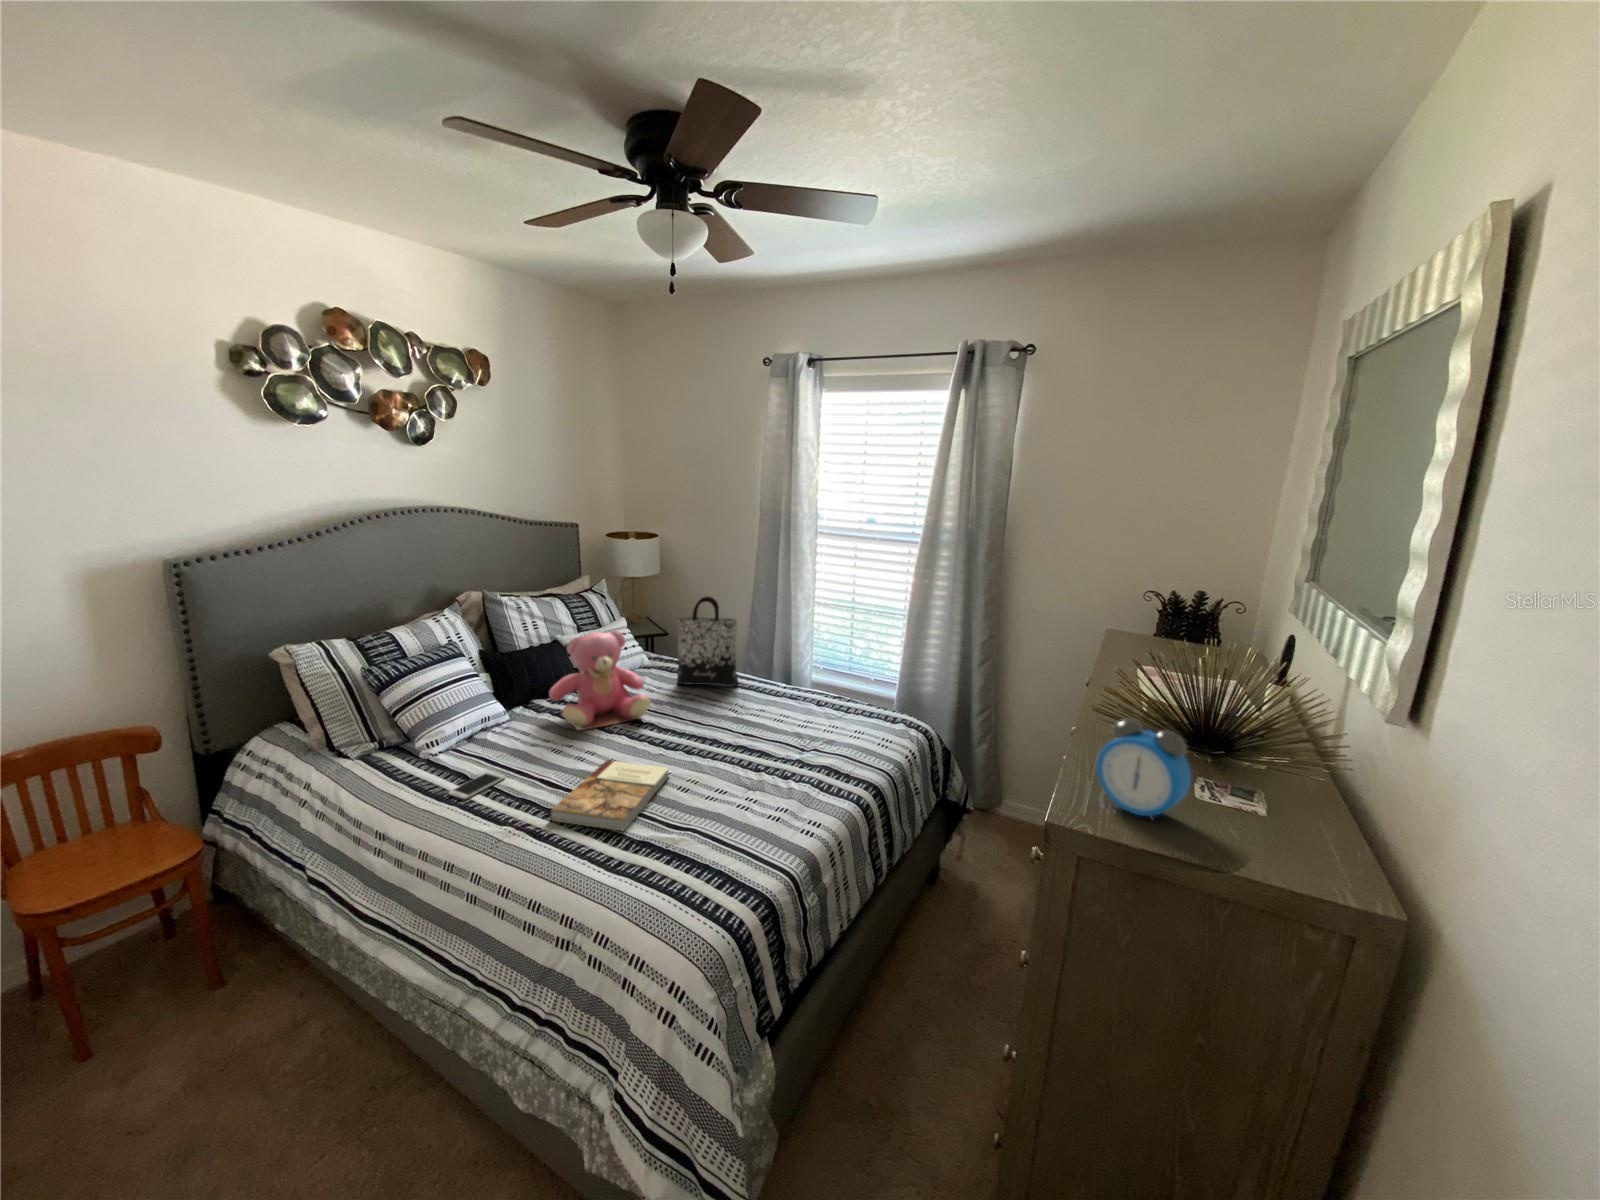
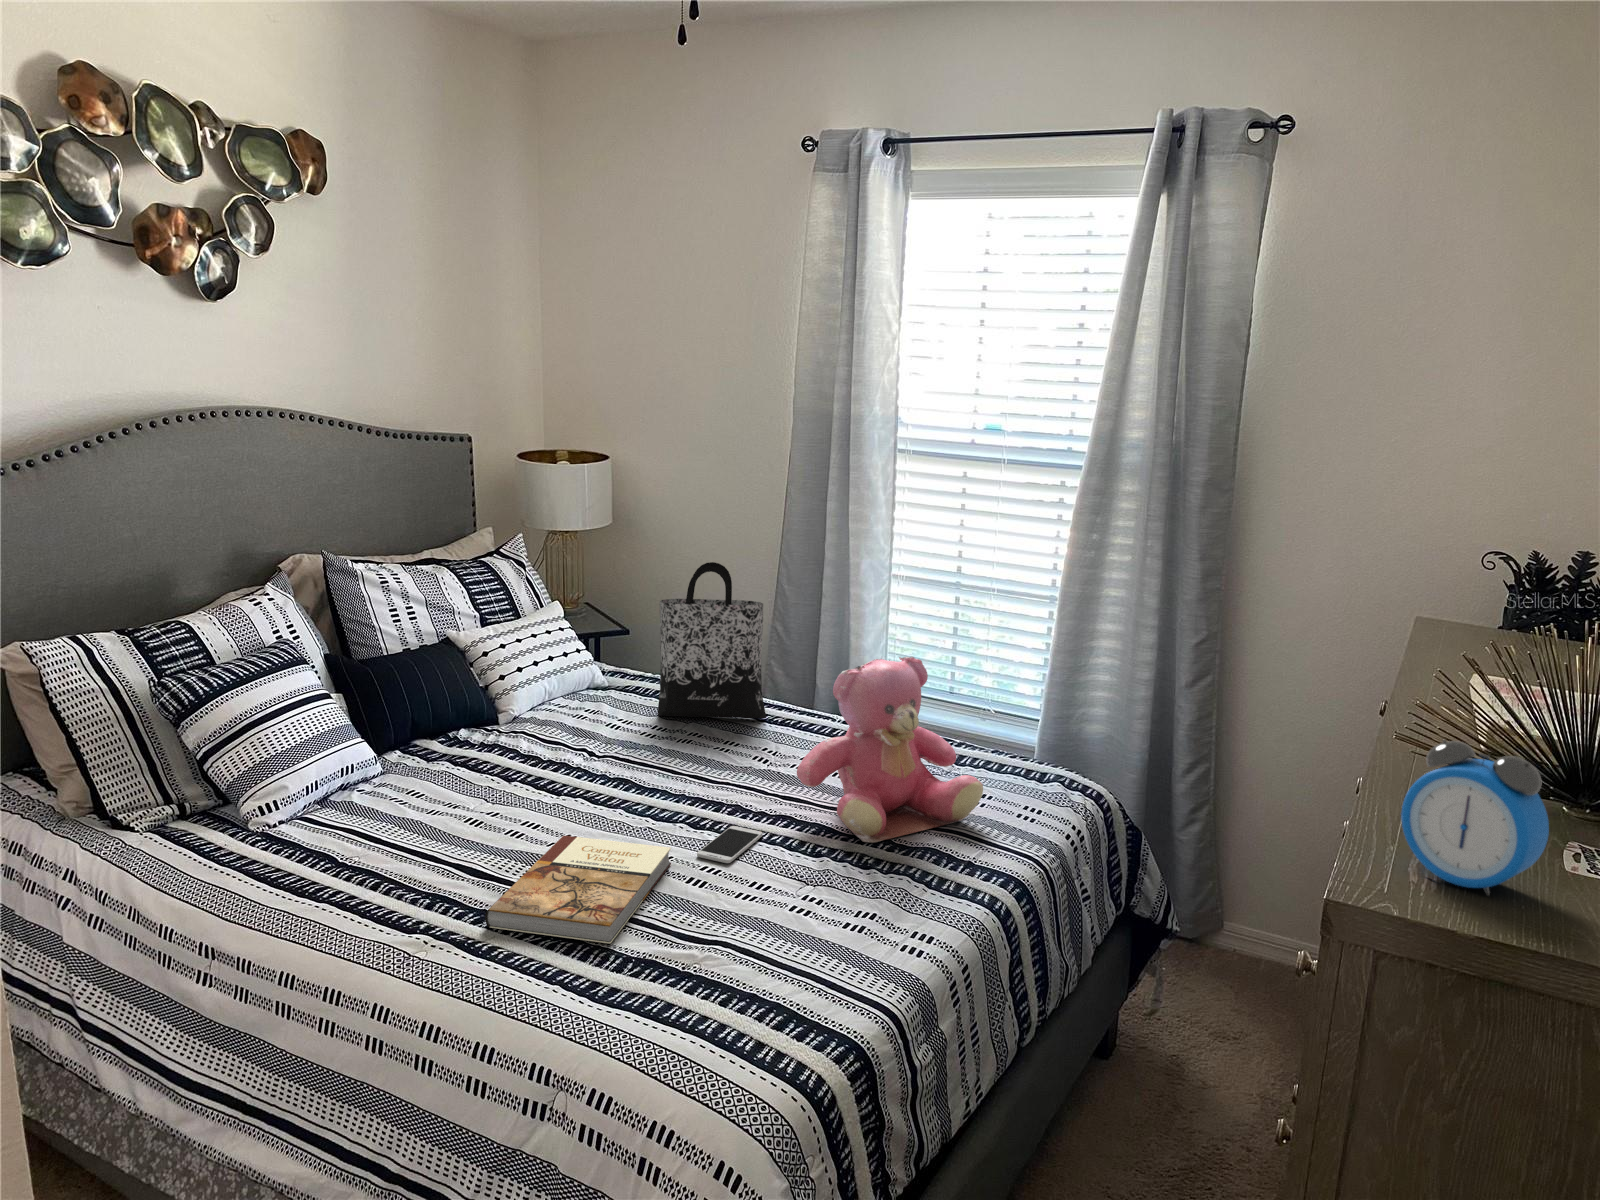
teddy bear: present [549,631,650,730] -> present [797,656,983,843]
smartphone: present [449,772,505,799] -> present [697,826,763,863]

